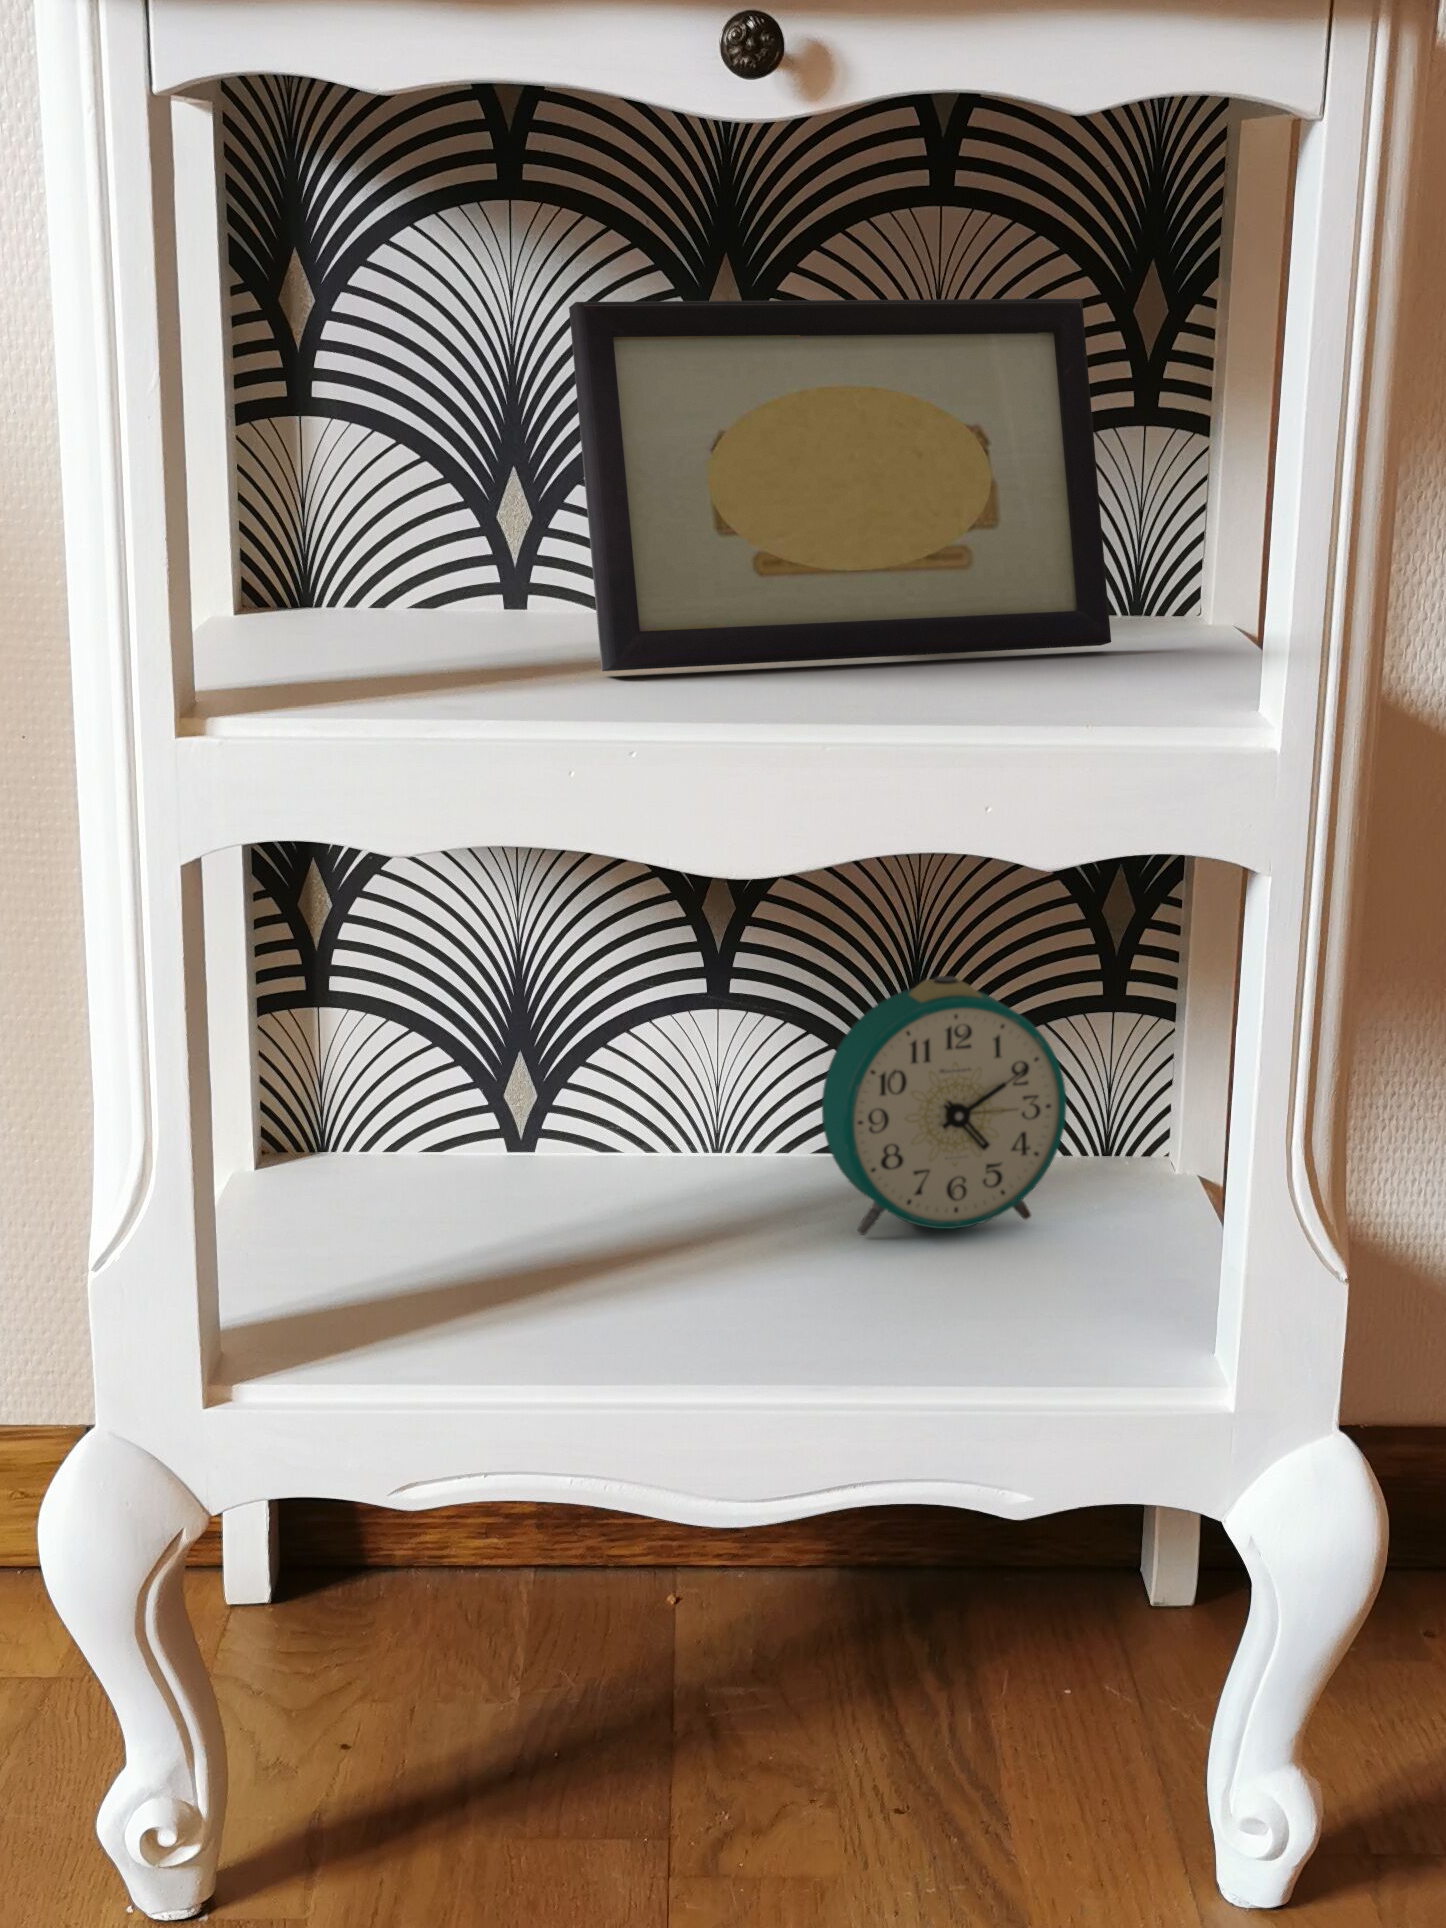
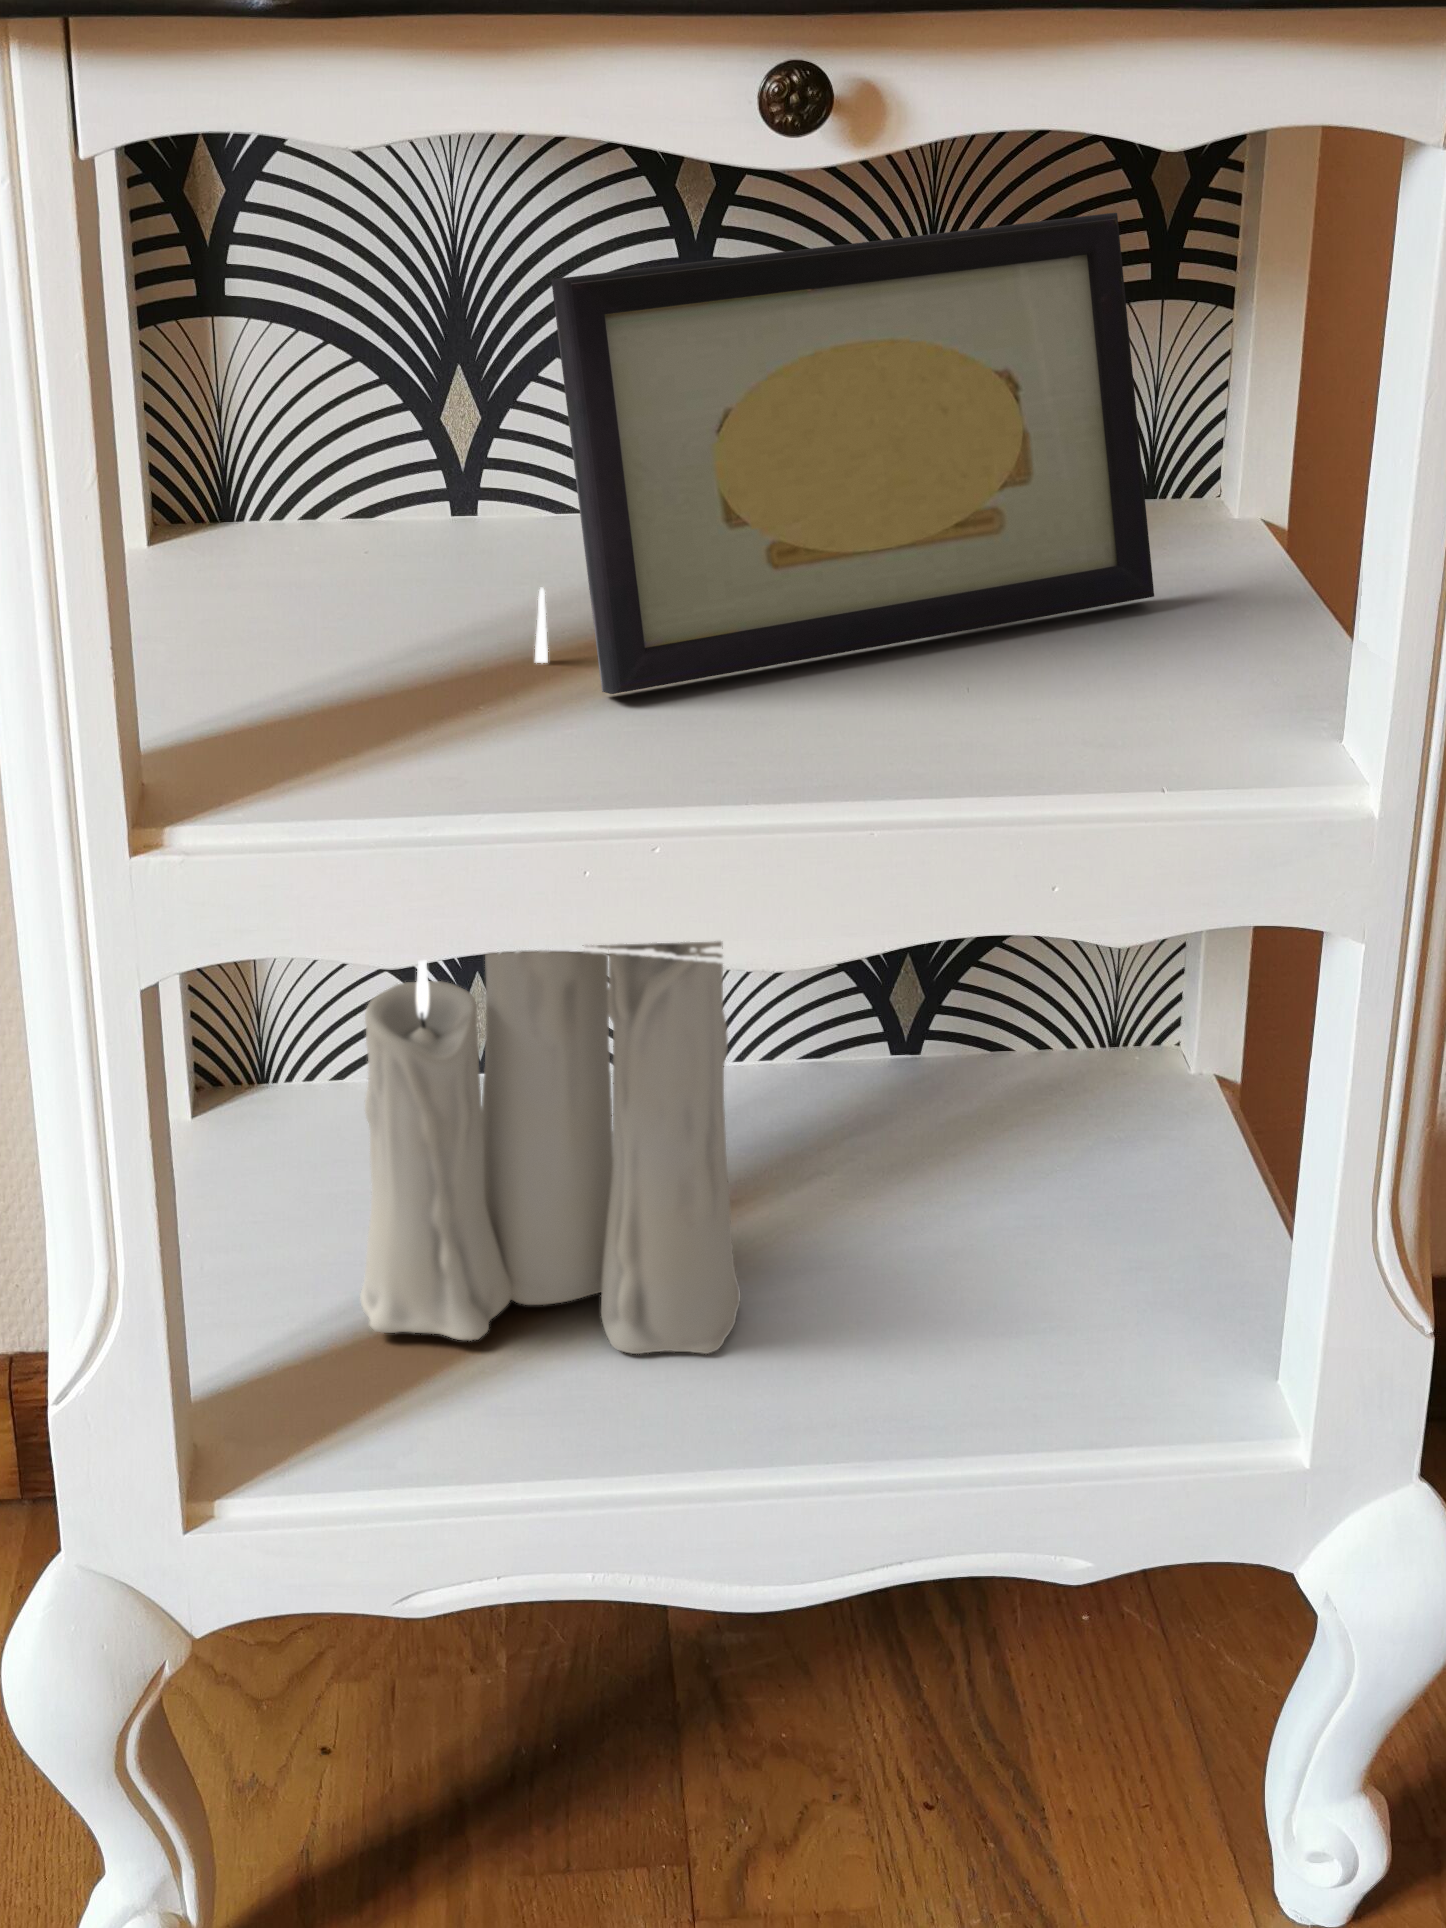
candle: none [382,550,724,1312] -> present [360,588,741,1354]
alarm clock: present [822,976,1067,1235] -> none [828,927,1093,1206]

